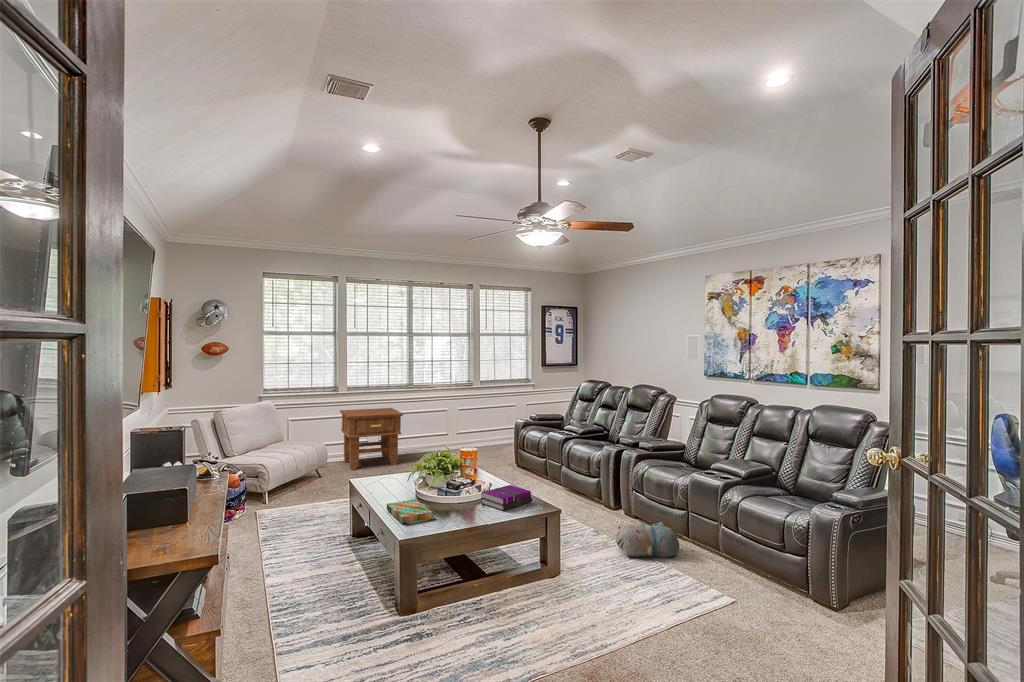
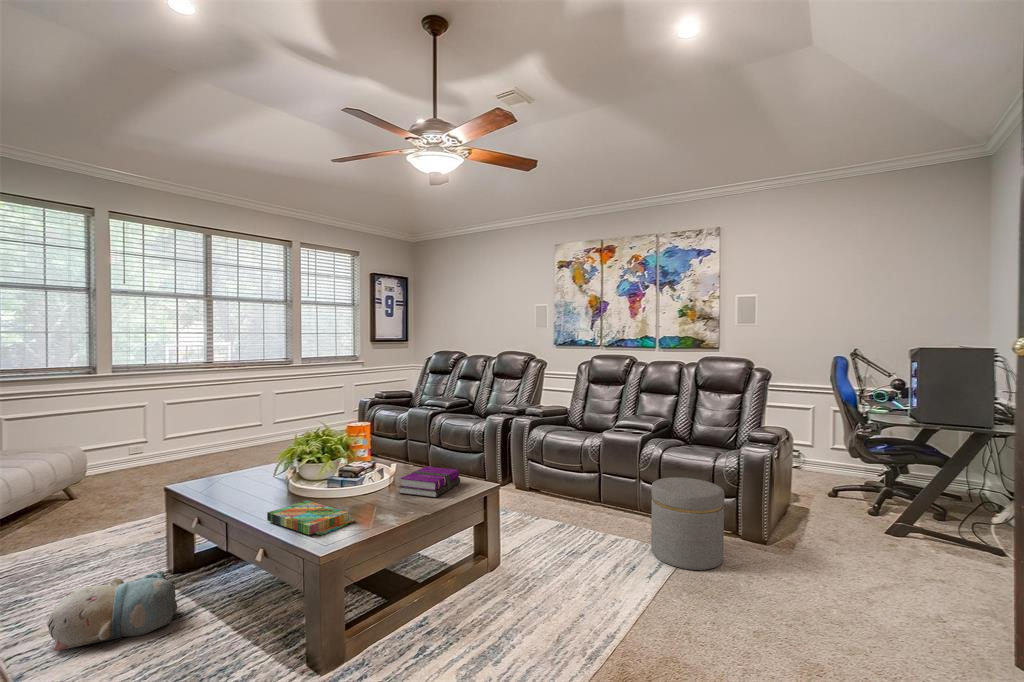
side table: present [340,408,403,470] -> none [90,396,202,486]
plush toy: present [616,522,679,558] -> present [47,570,177,651]
ottoman: none [703,524,775,619] -> present [651,477,724,570]

